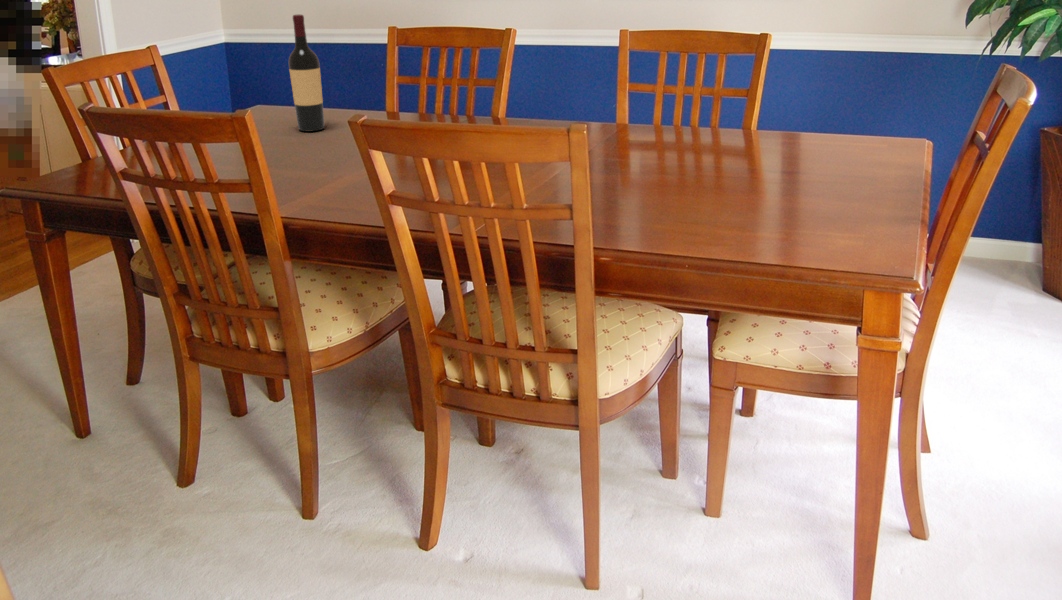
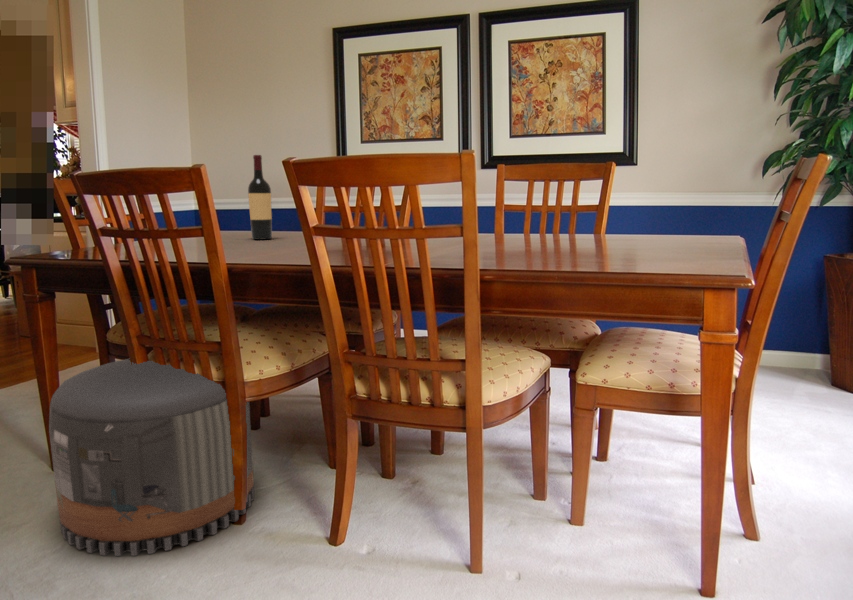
pouf: none [76,302,327,553] -> present [49,359,254,556]

